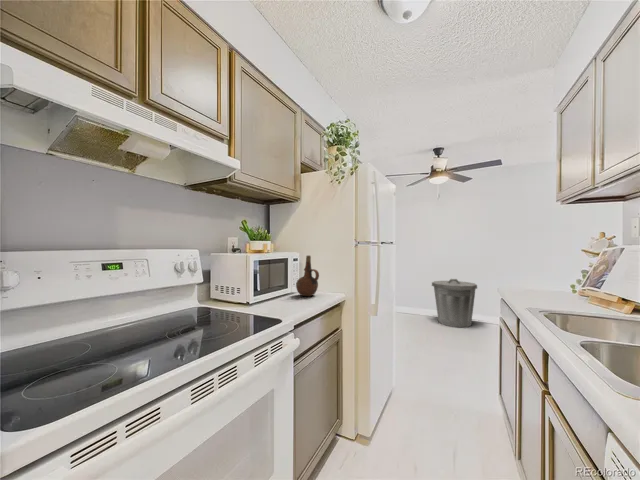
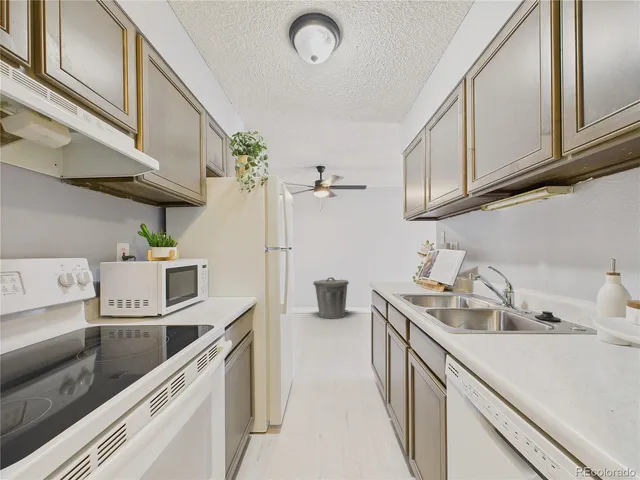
ceramic pitcher: present [296,256,319,296] -> none [206,261,232,302]

